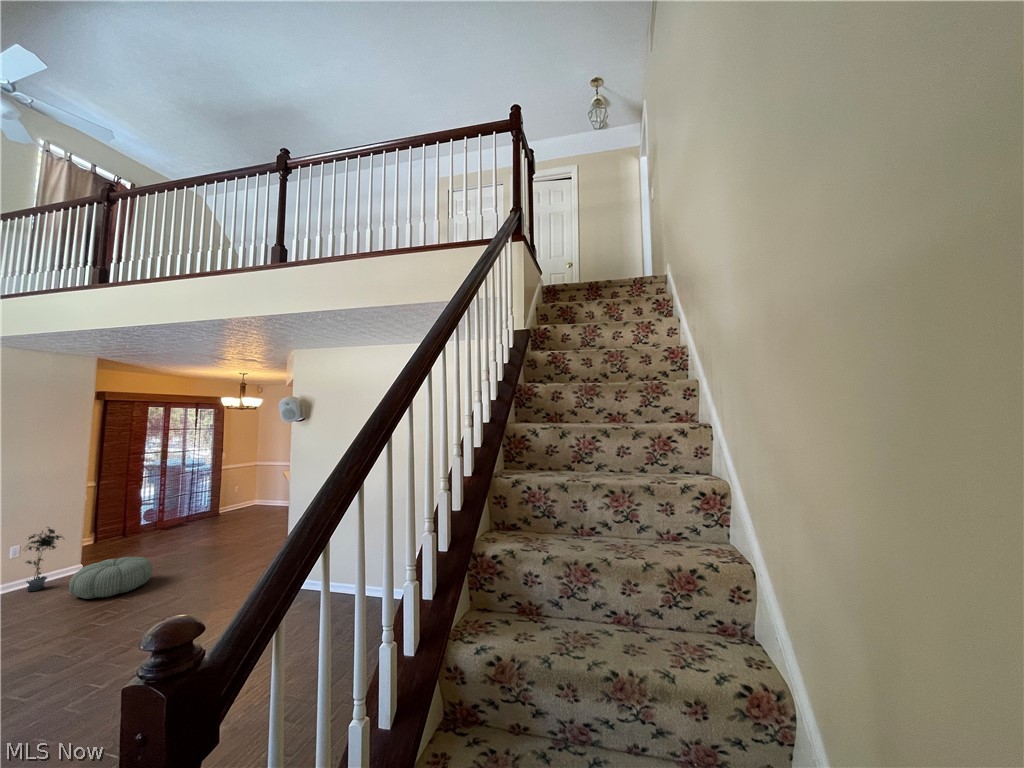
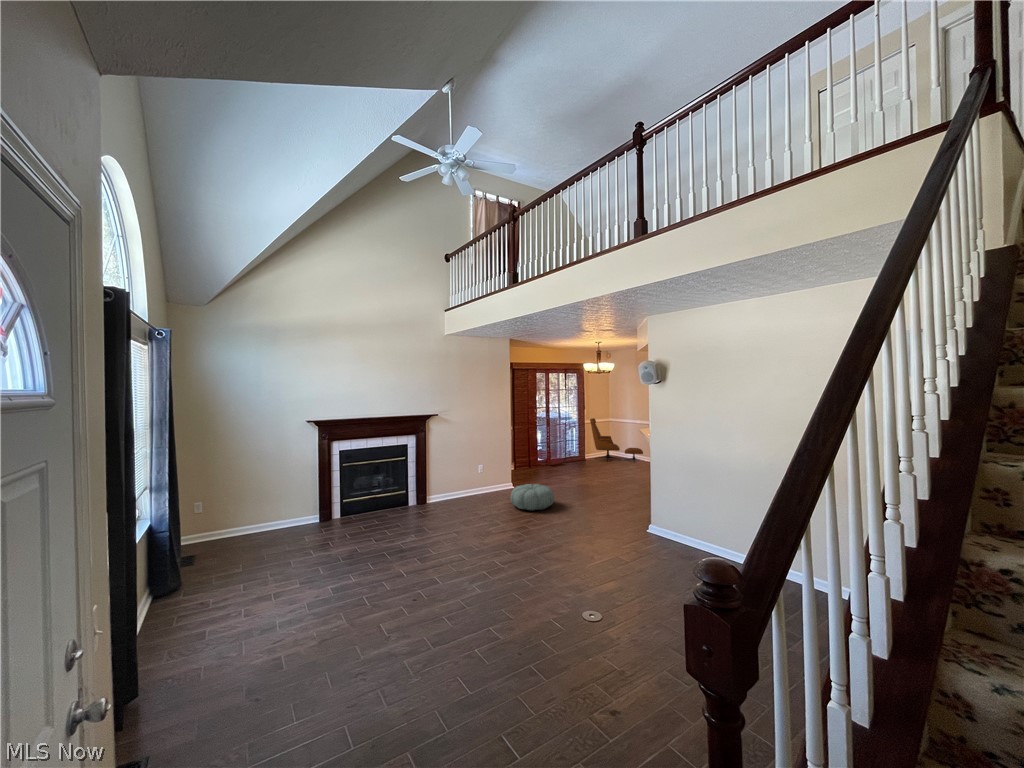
lounge chair: none [229,462,295,513] -> present [590,418,643,462]
potted plant: present [26,527,62,591] -> none [485,456,505,497]

